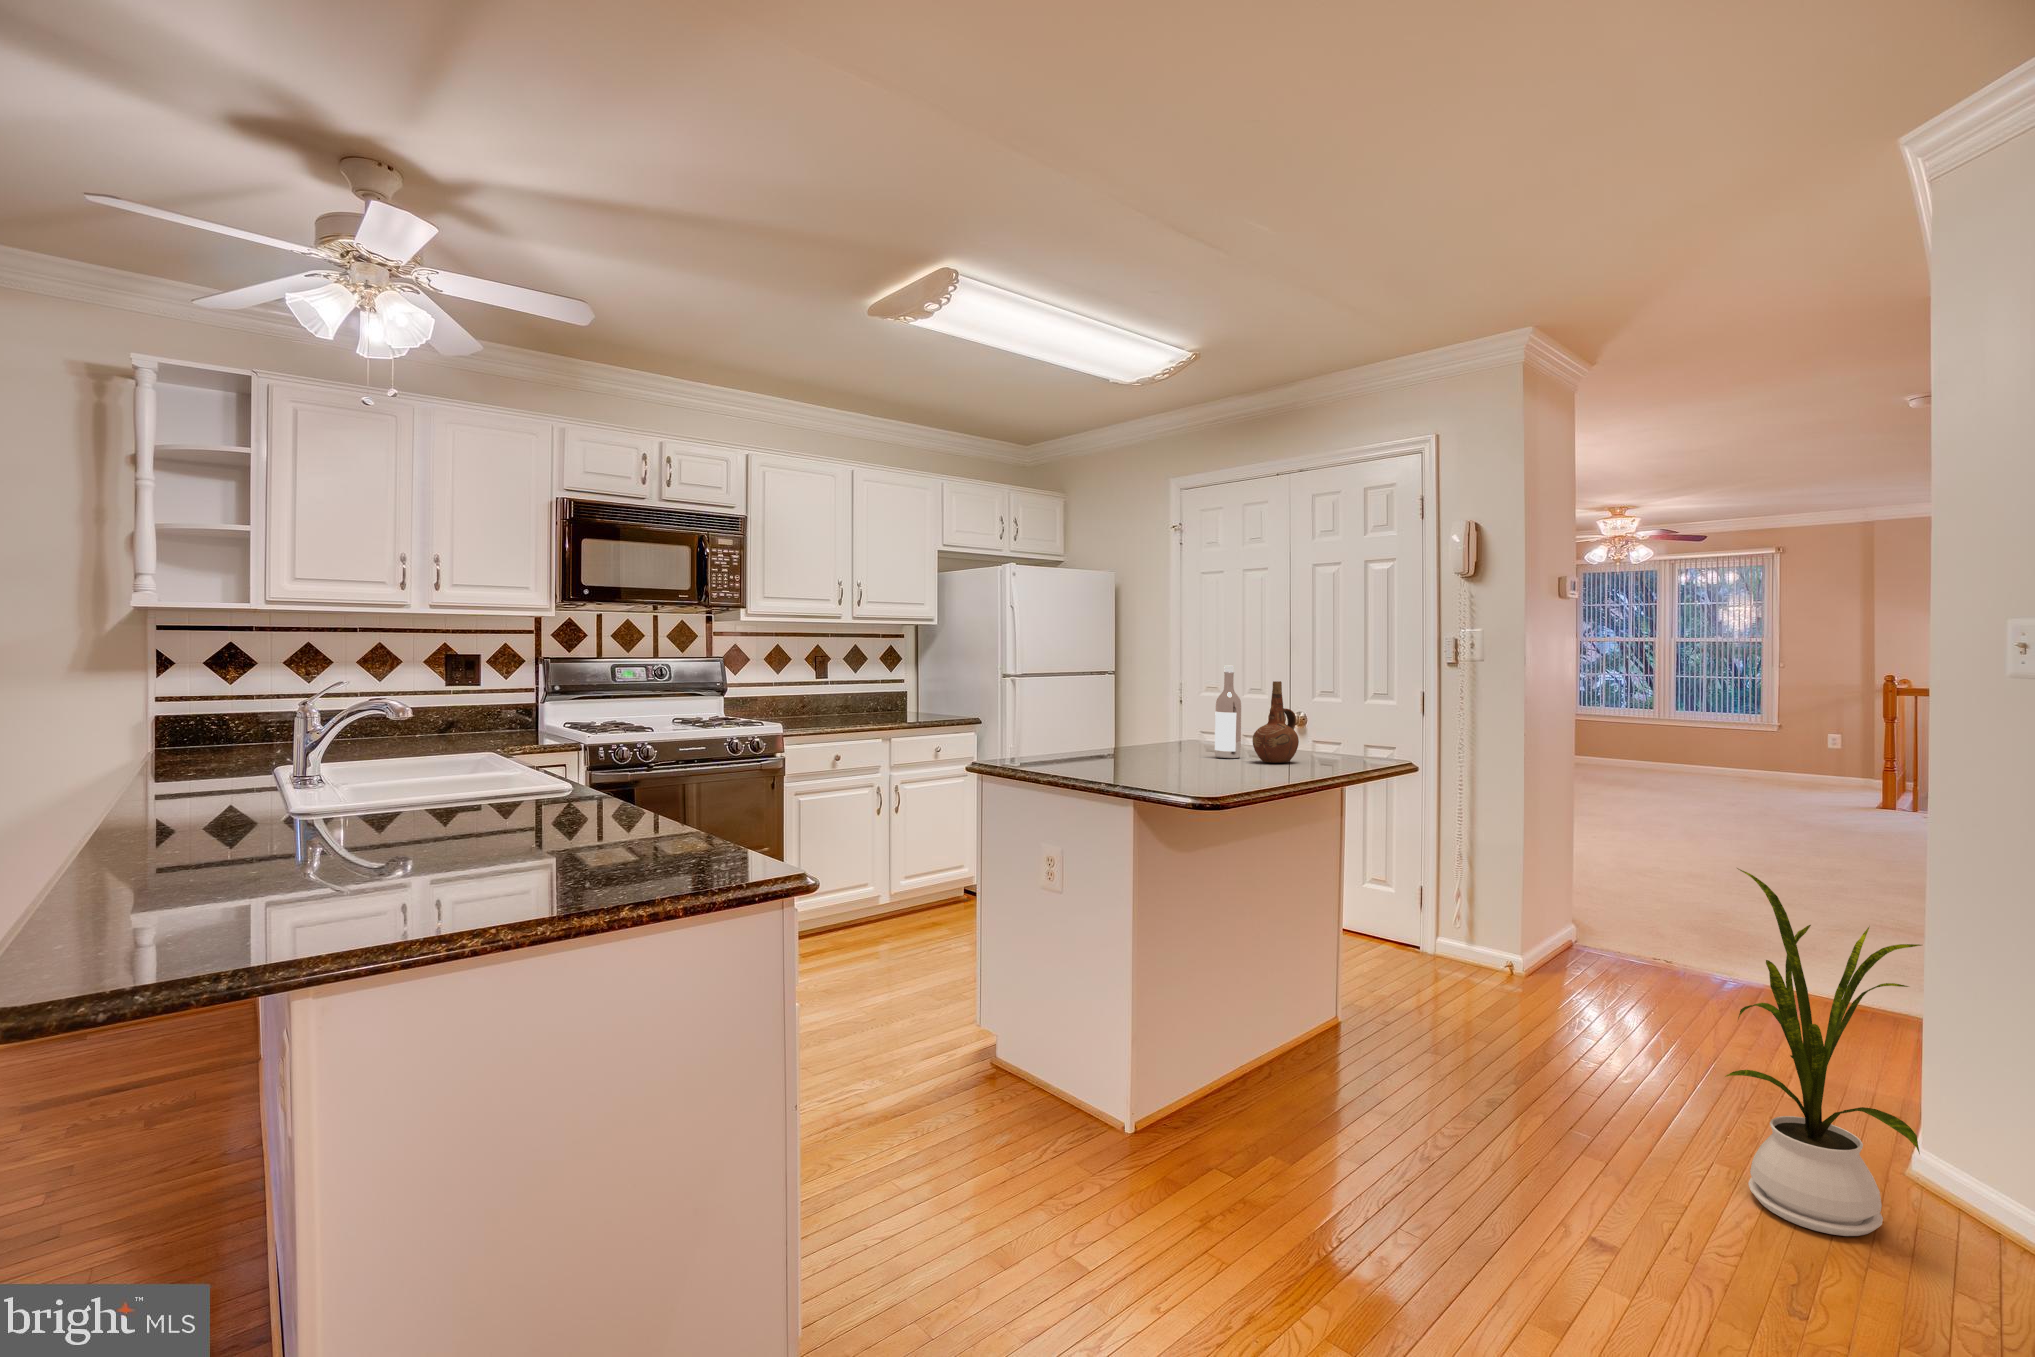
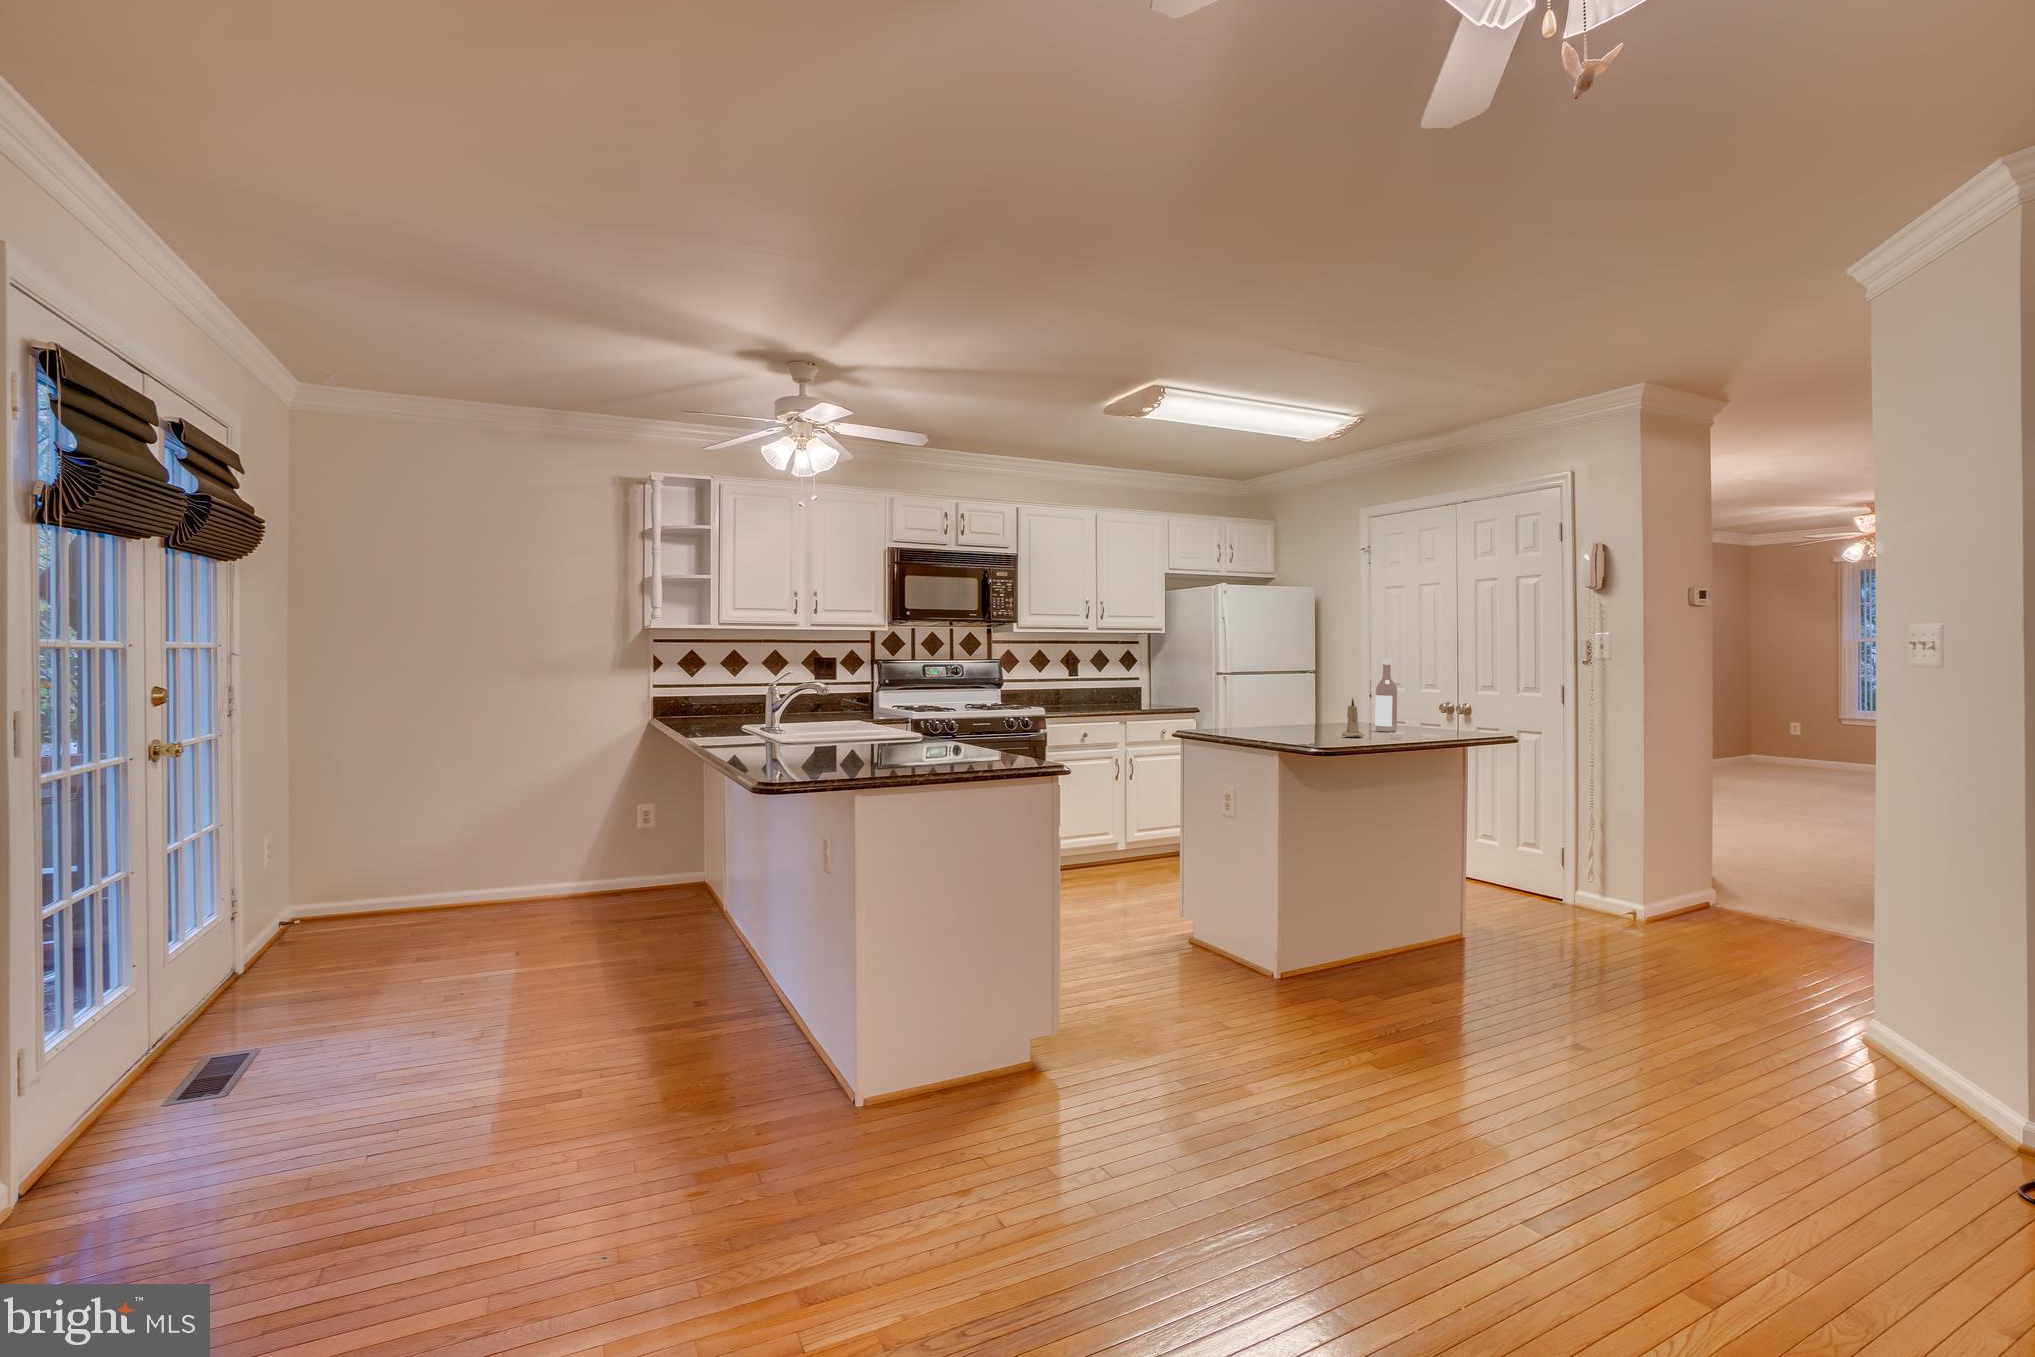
ceramic pitcher: present [1253,681,1299,763] -> none [1403,671,1441,734]
candle: none [1185,718,1213,771] -> present [1342,698,1364,737]
house plant: present [1725,868,1921,1236] -> none [1773,813,1939,1096]

